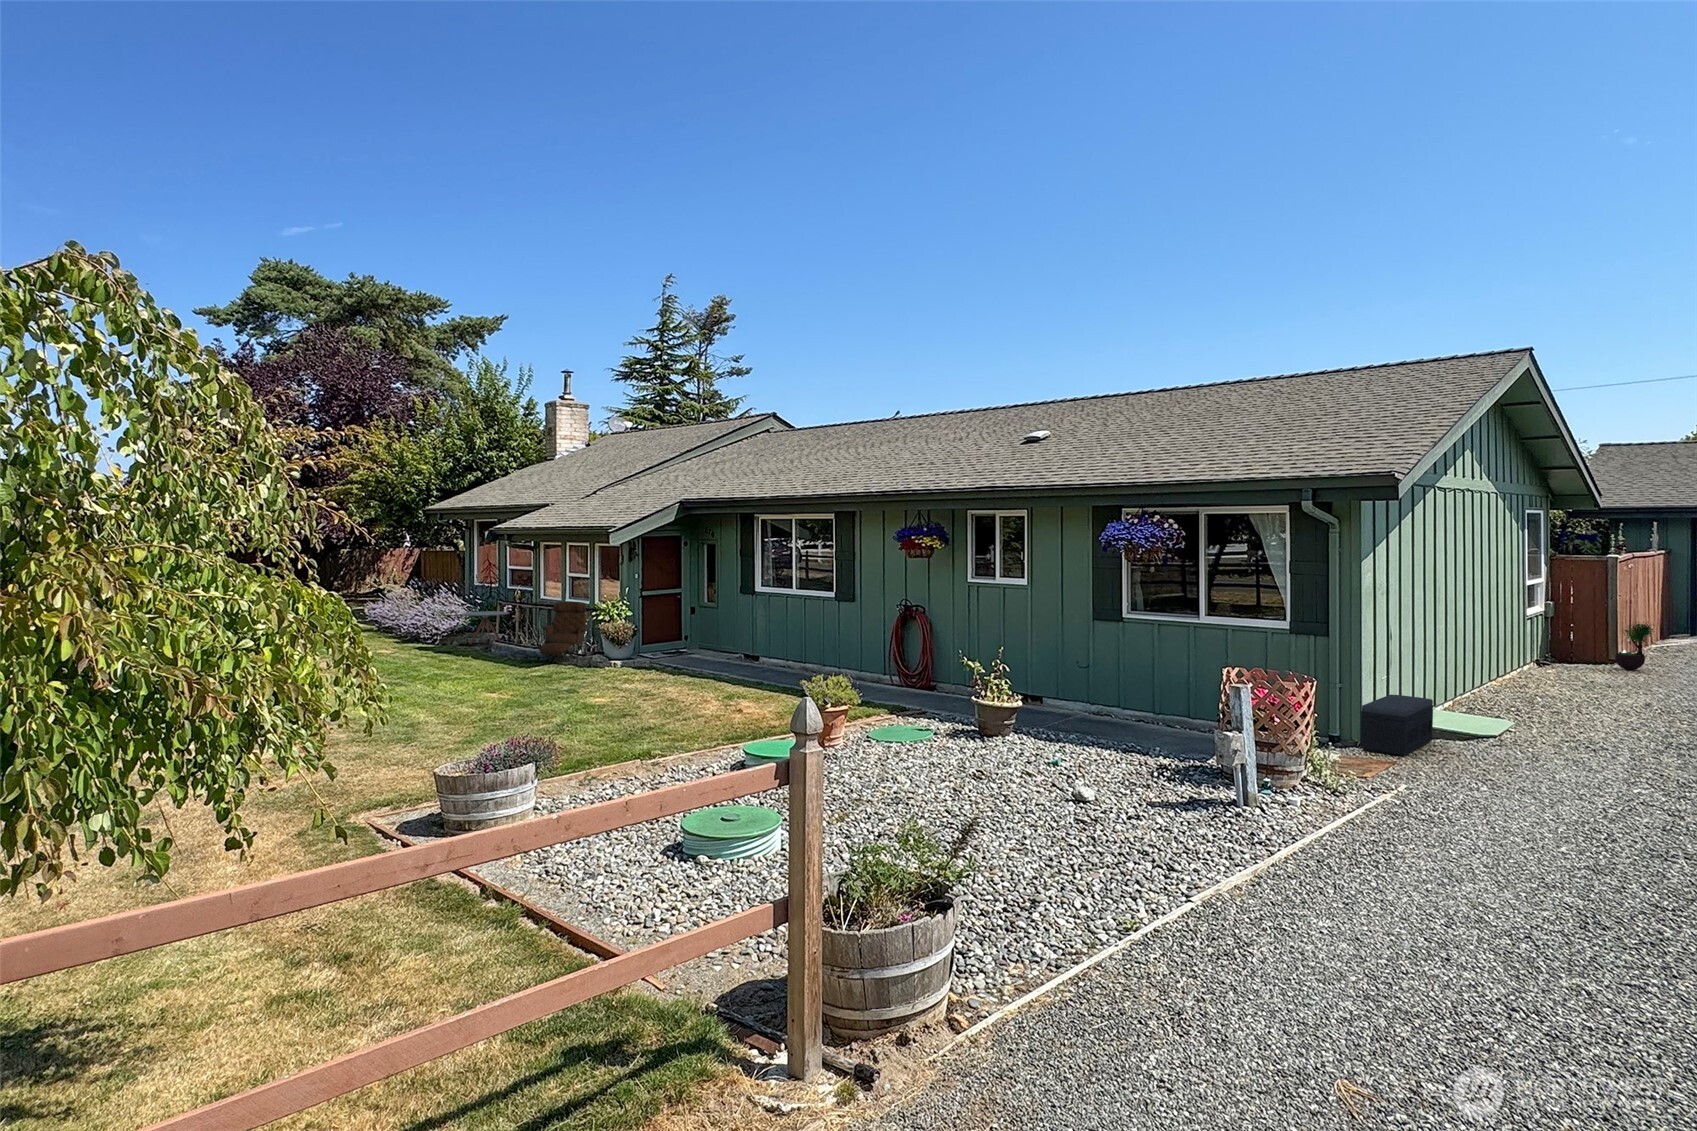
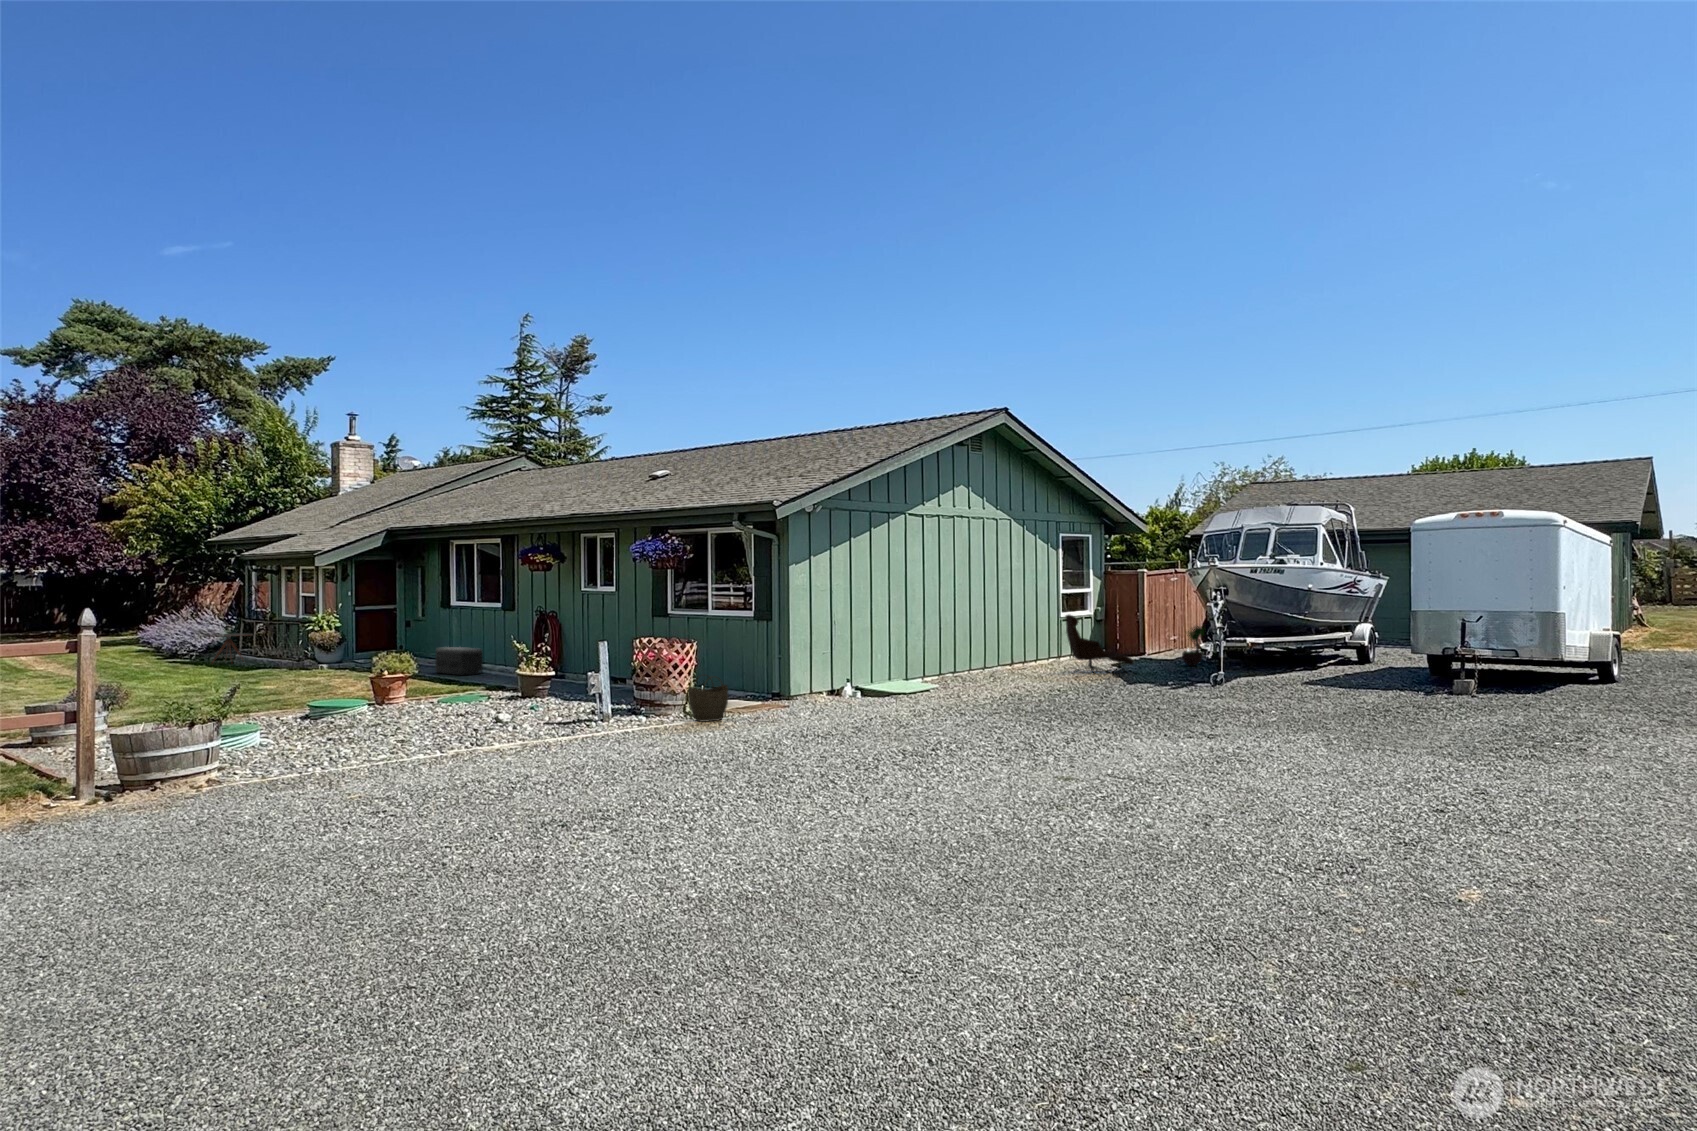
lounge chair: present [540,601,588,663] -> present [1065,615,1133,673]
storage bench: present [1360,695,1433,756] -> present [435,647,483,675]
woven basket: none [1305,726,1361,793] -> present [688,677,728,722]

